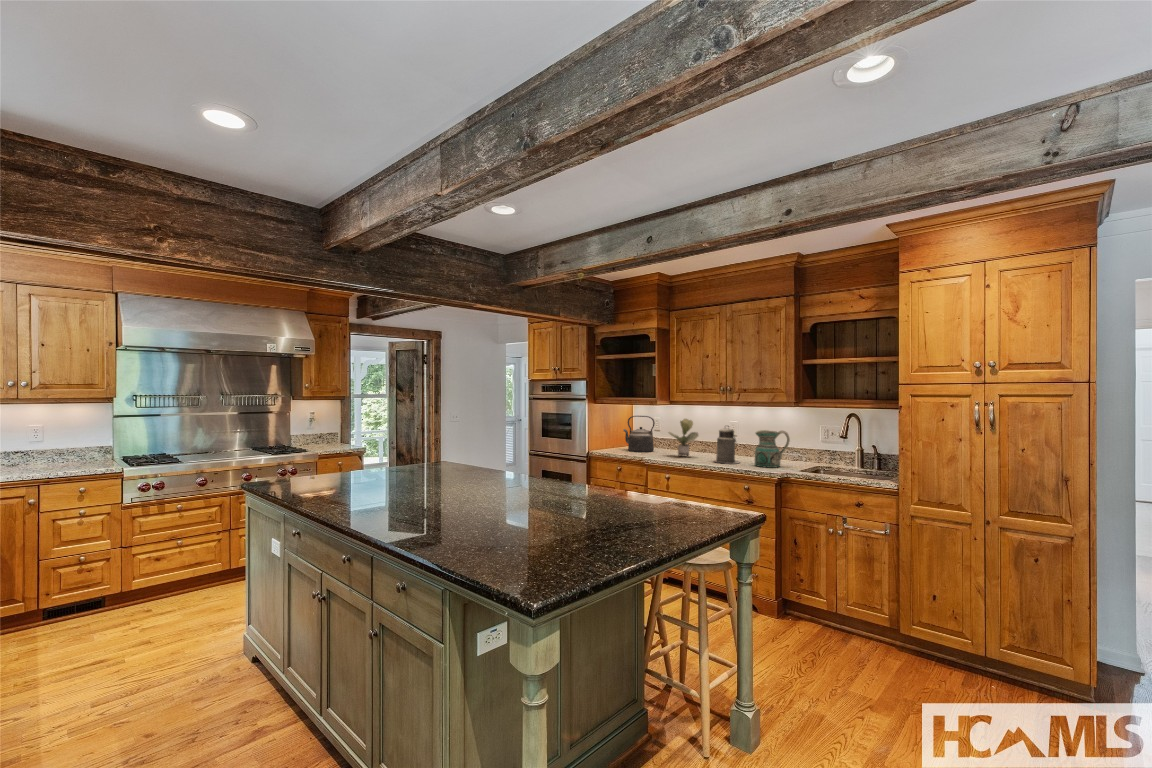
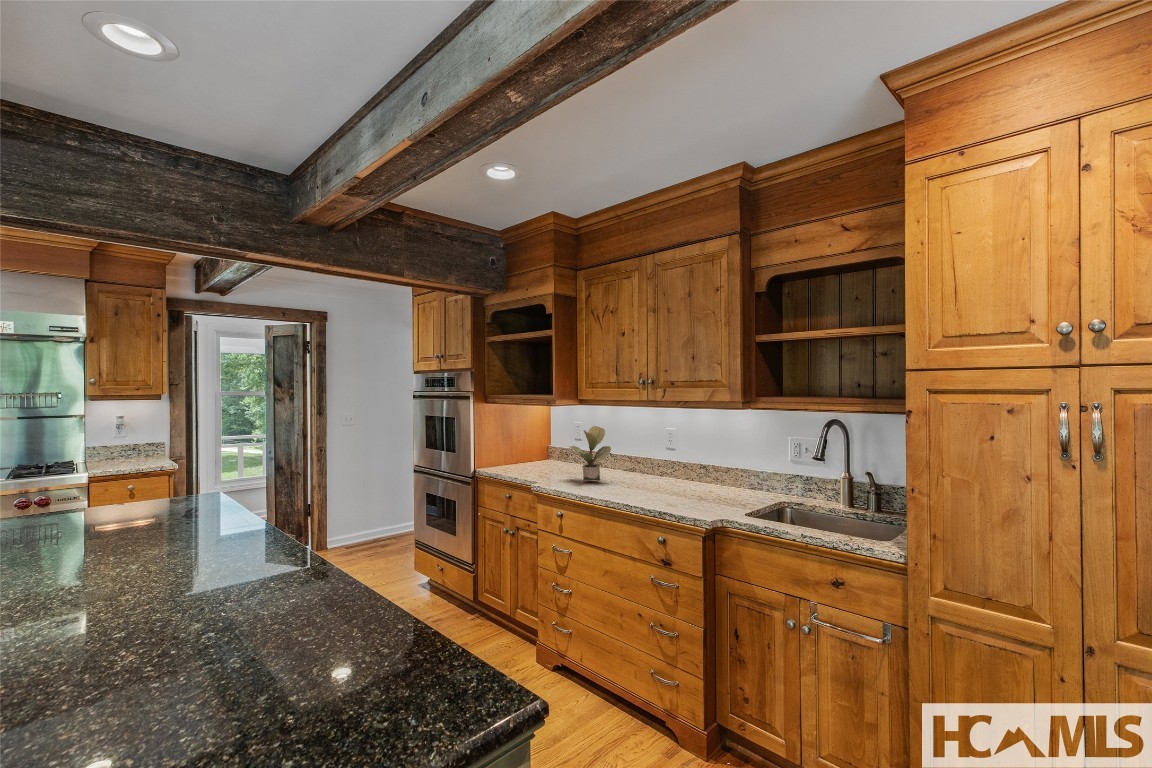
kettle: present [623,416,655,452] -> none [521,421,561,473]
canister: present [715,426,740,464] -> none [624,438,664,498]
ceramic pitcher: present [755,430,790,468] -> none [682,446,736,507]

